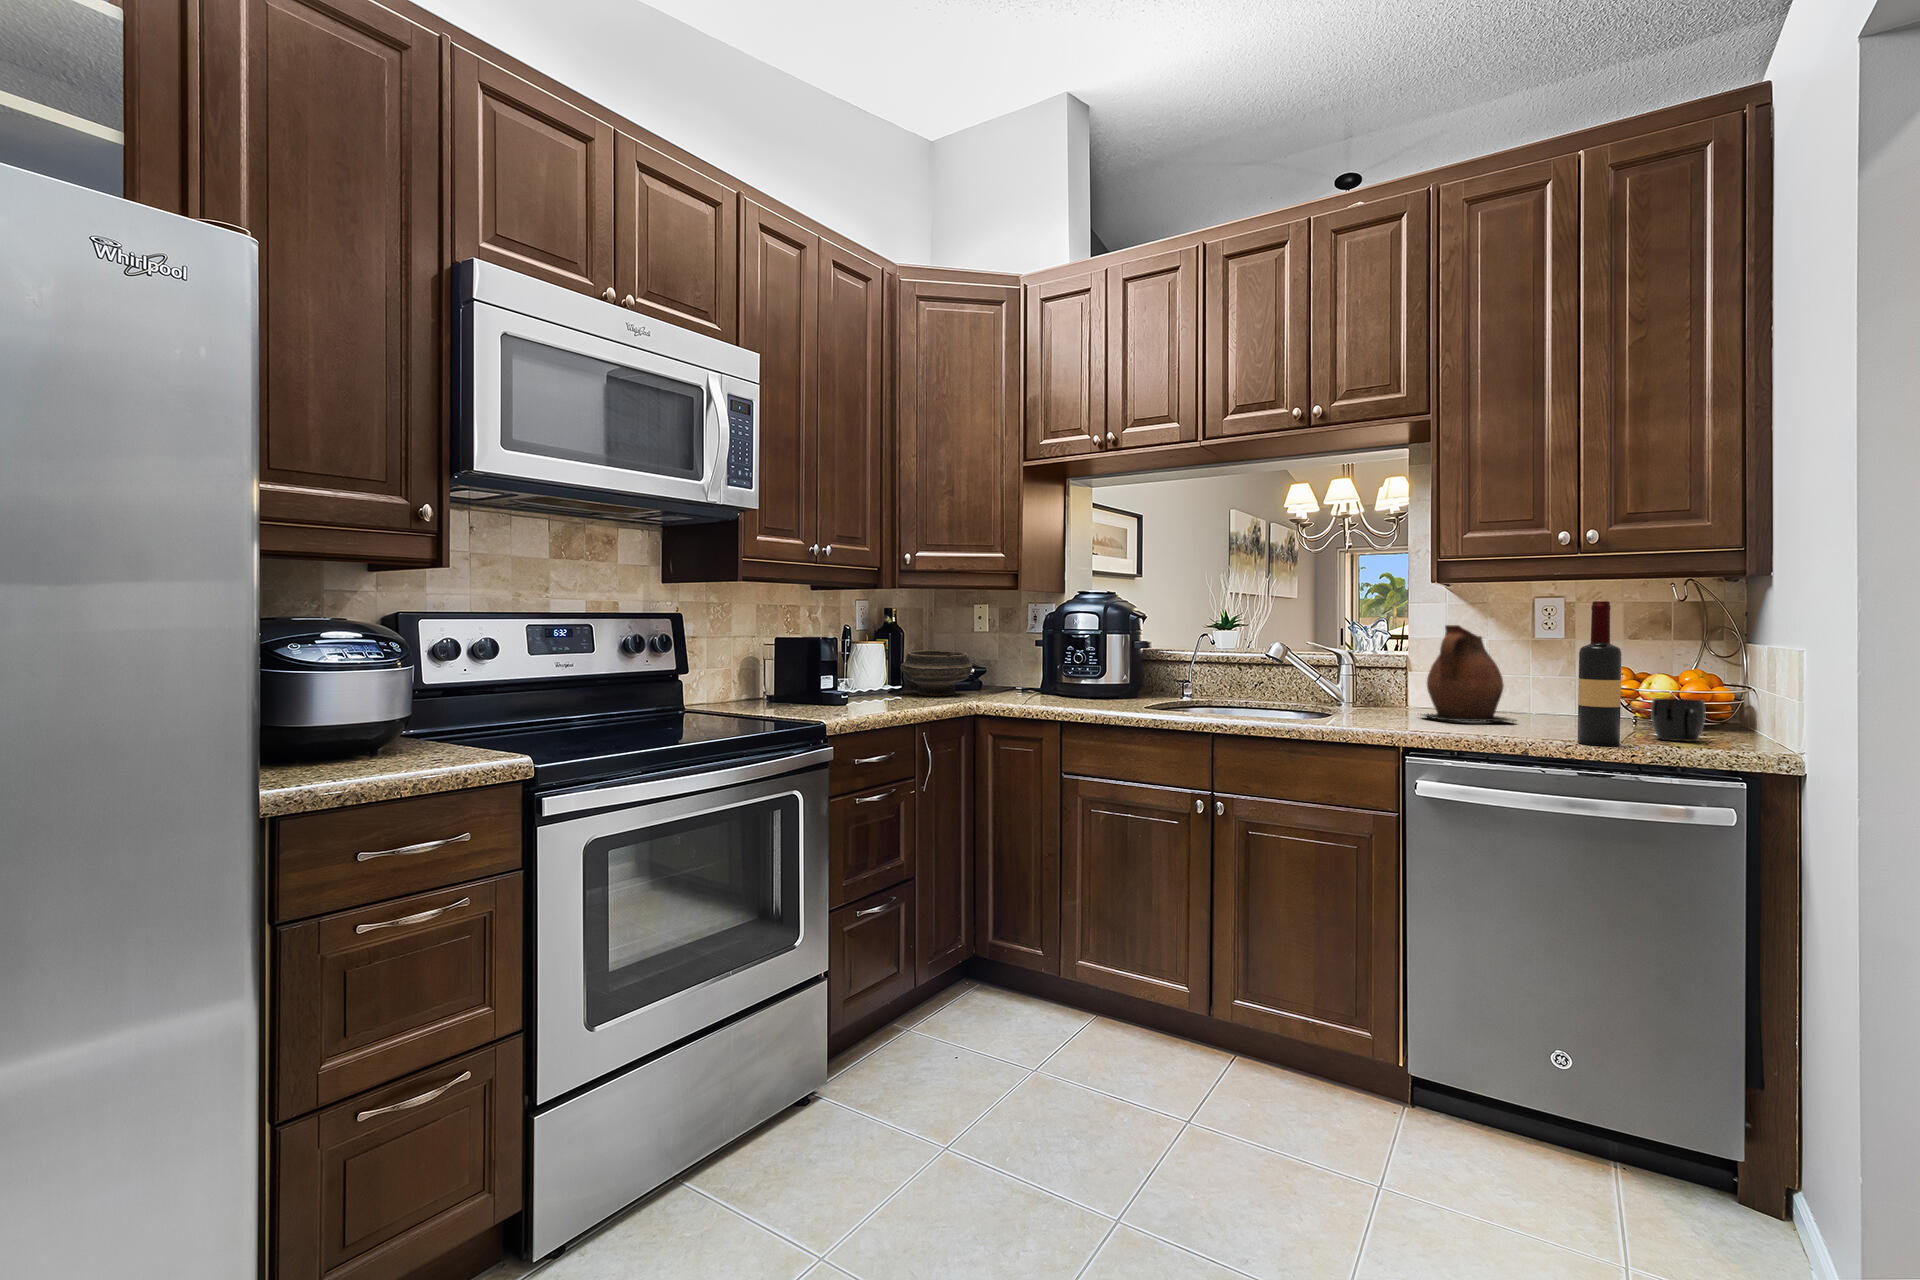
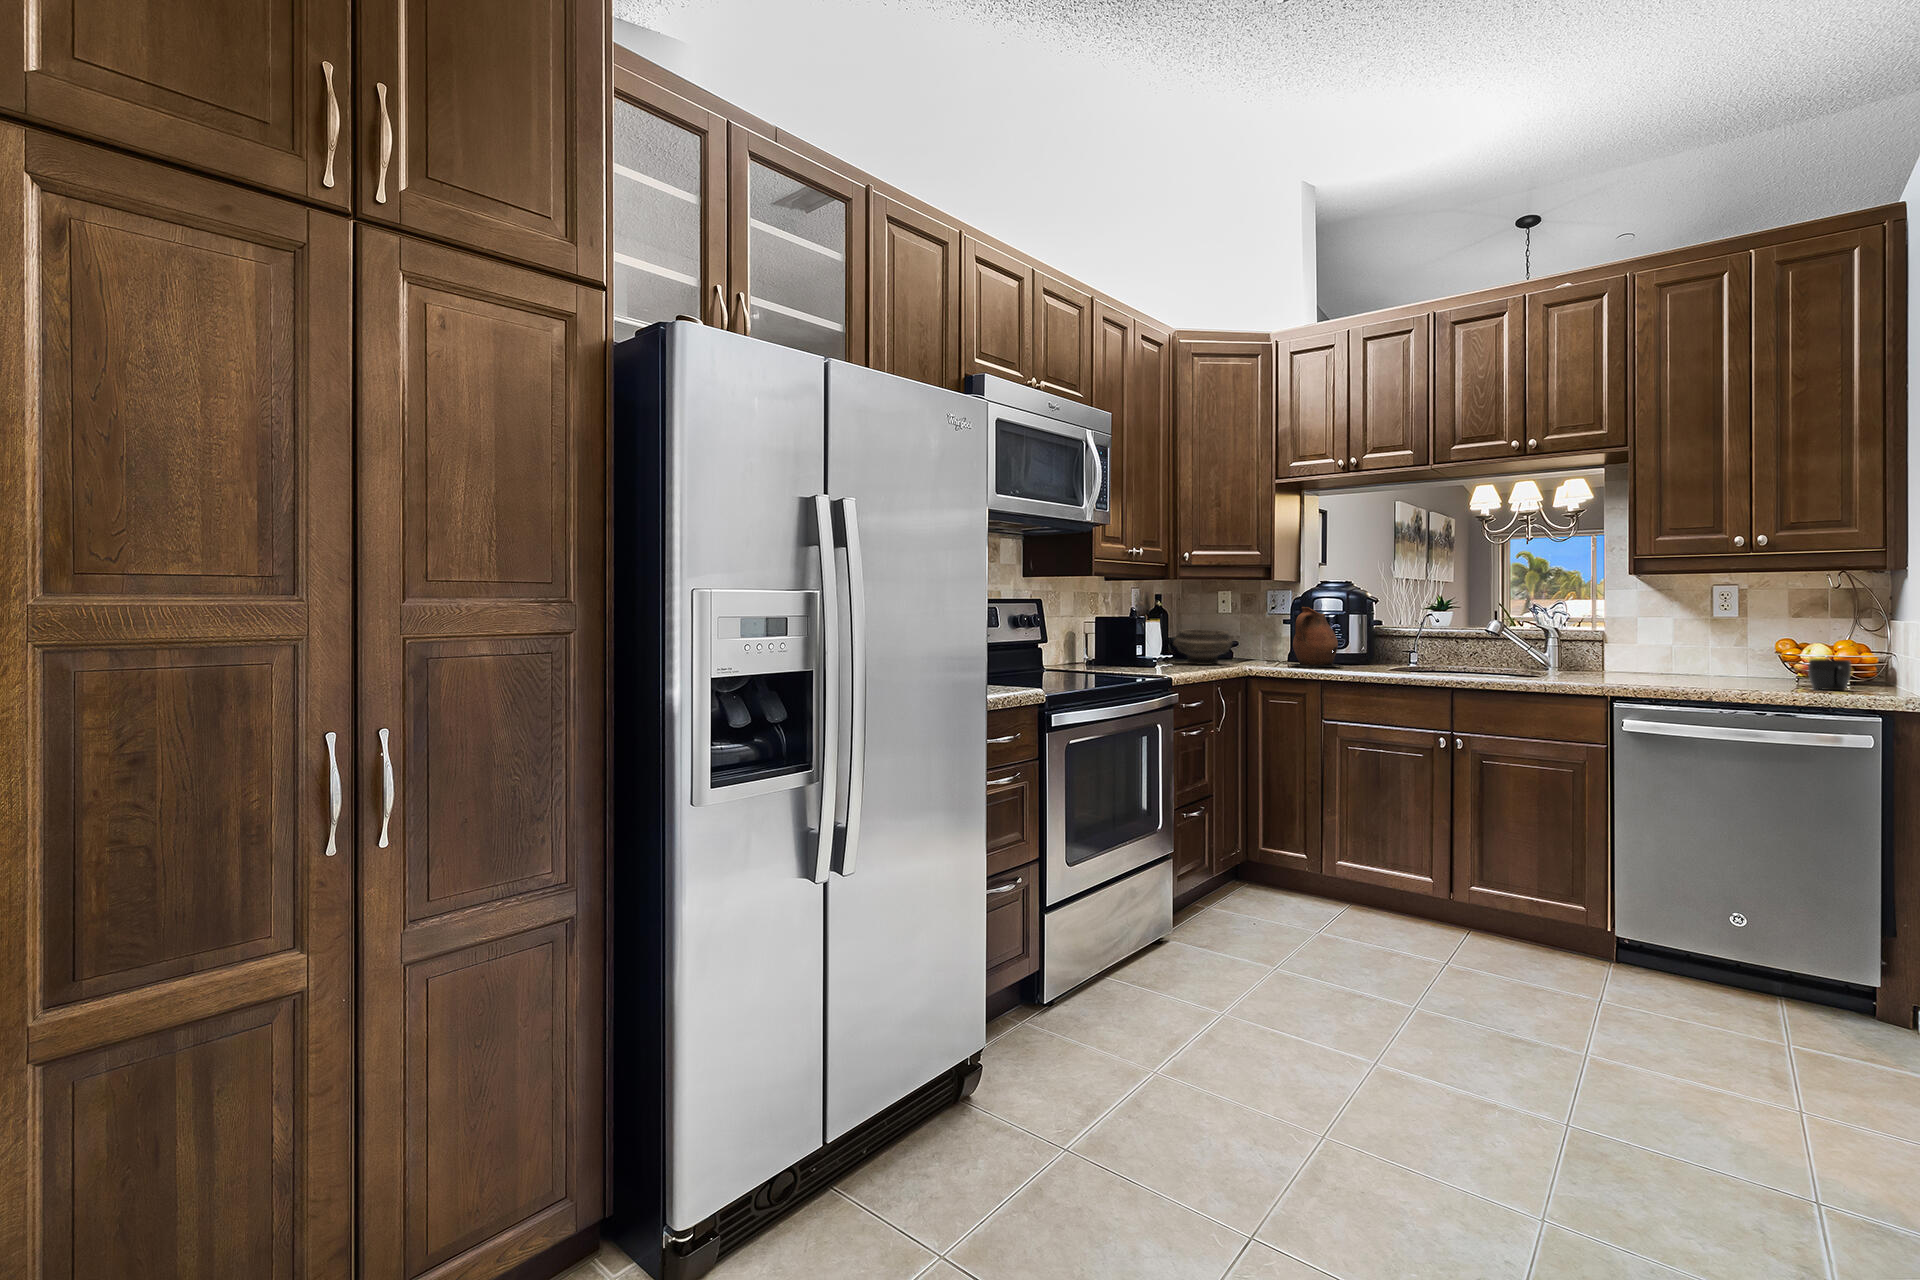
wine bottle: present [1577,601,1622,746] -> none [1749,588,1784,691]
ceramic pitcher: present [1423,625,1515,722] -> present [1291,607,1343,667]

